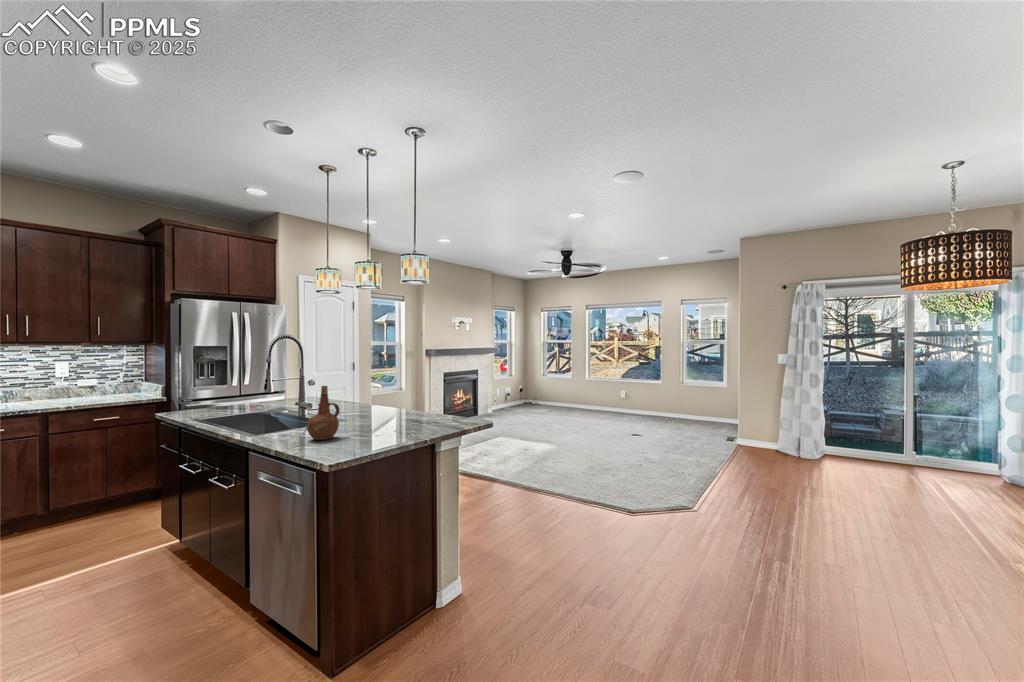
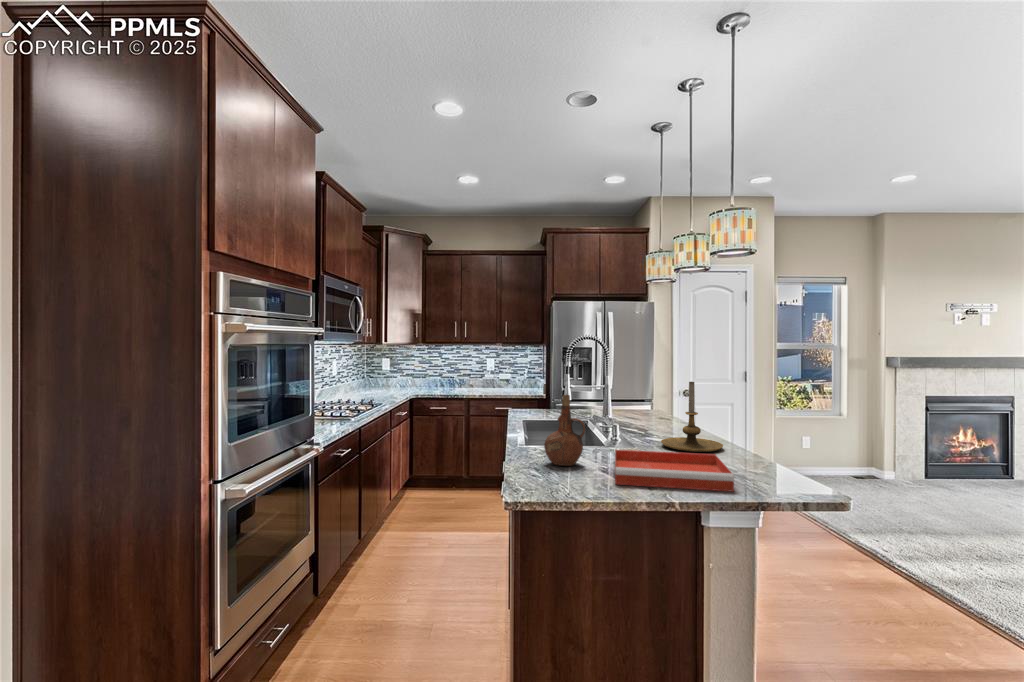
candle holder: none [363,370,404,417] -> present [661,382,723,452]
tray: none [357,414,445,441] -> present [615,450,734,492]

